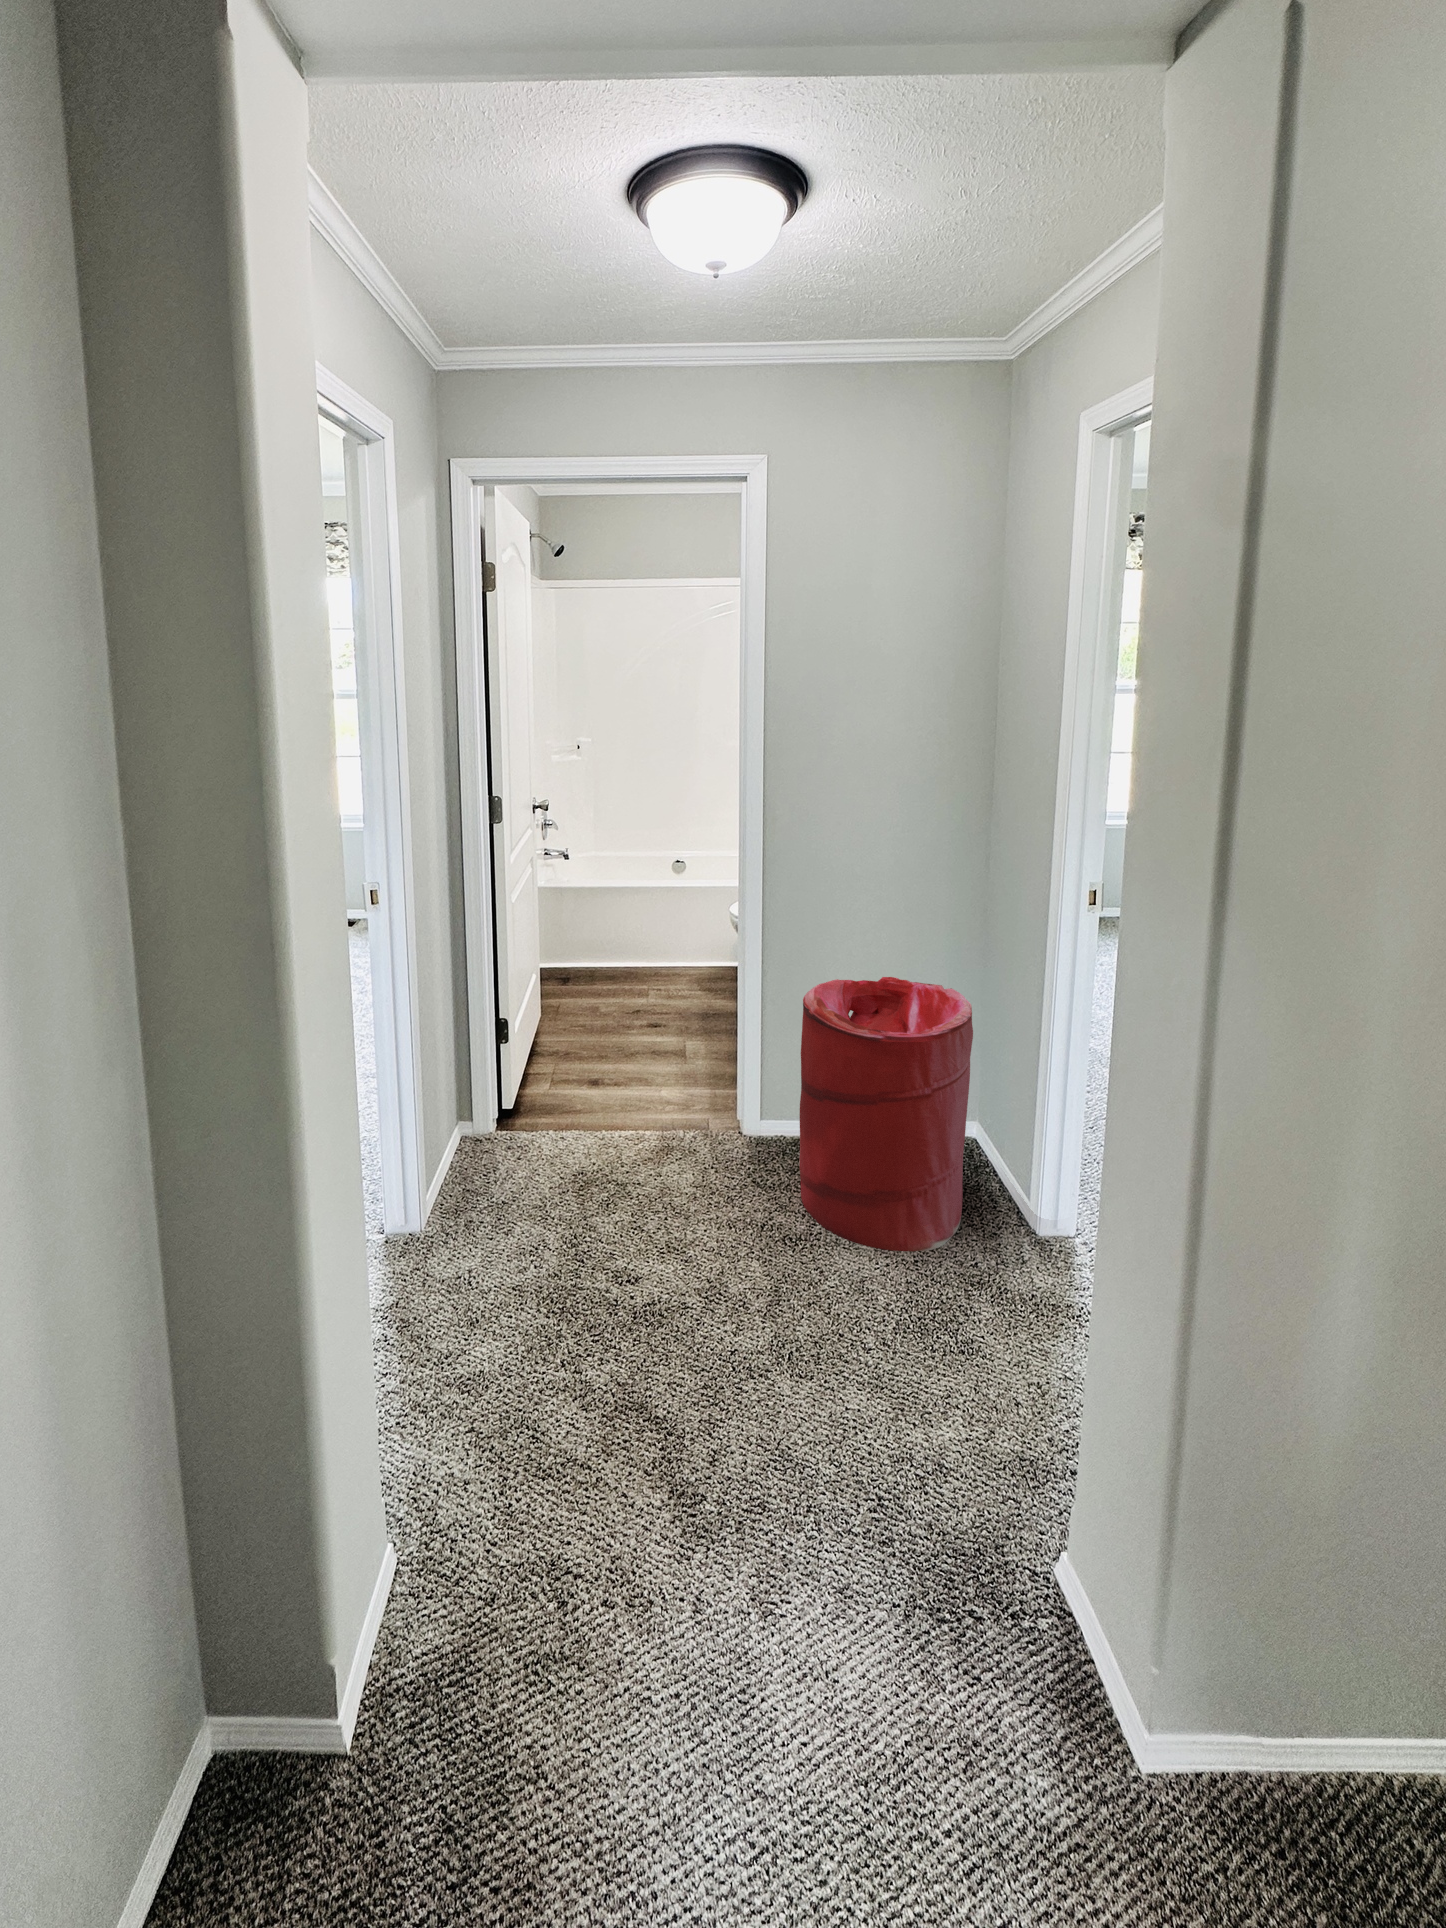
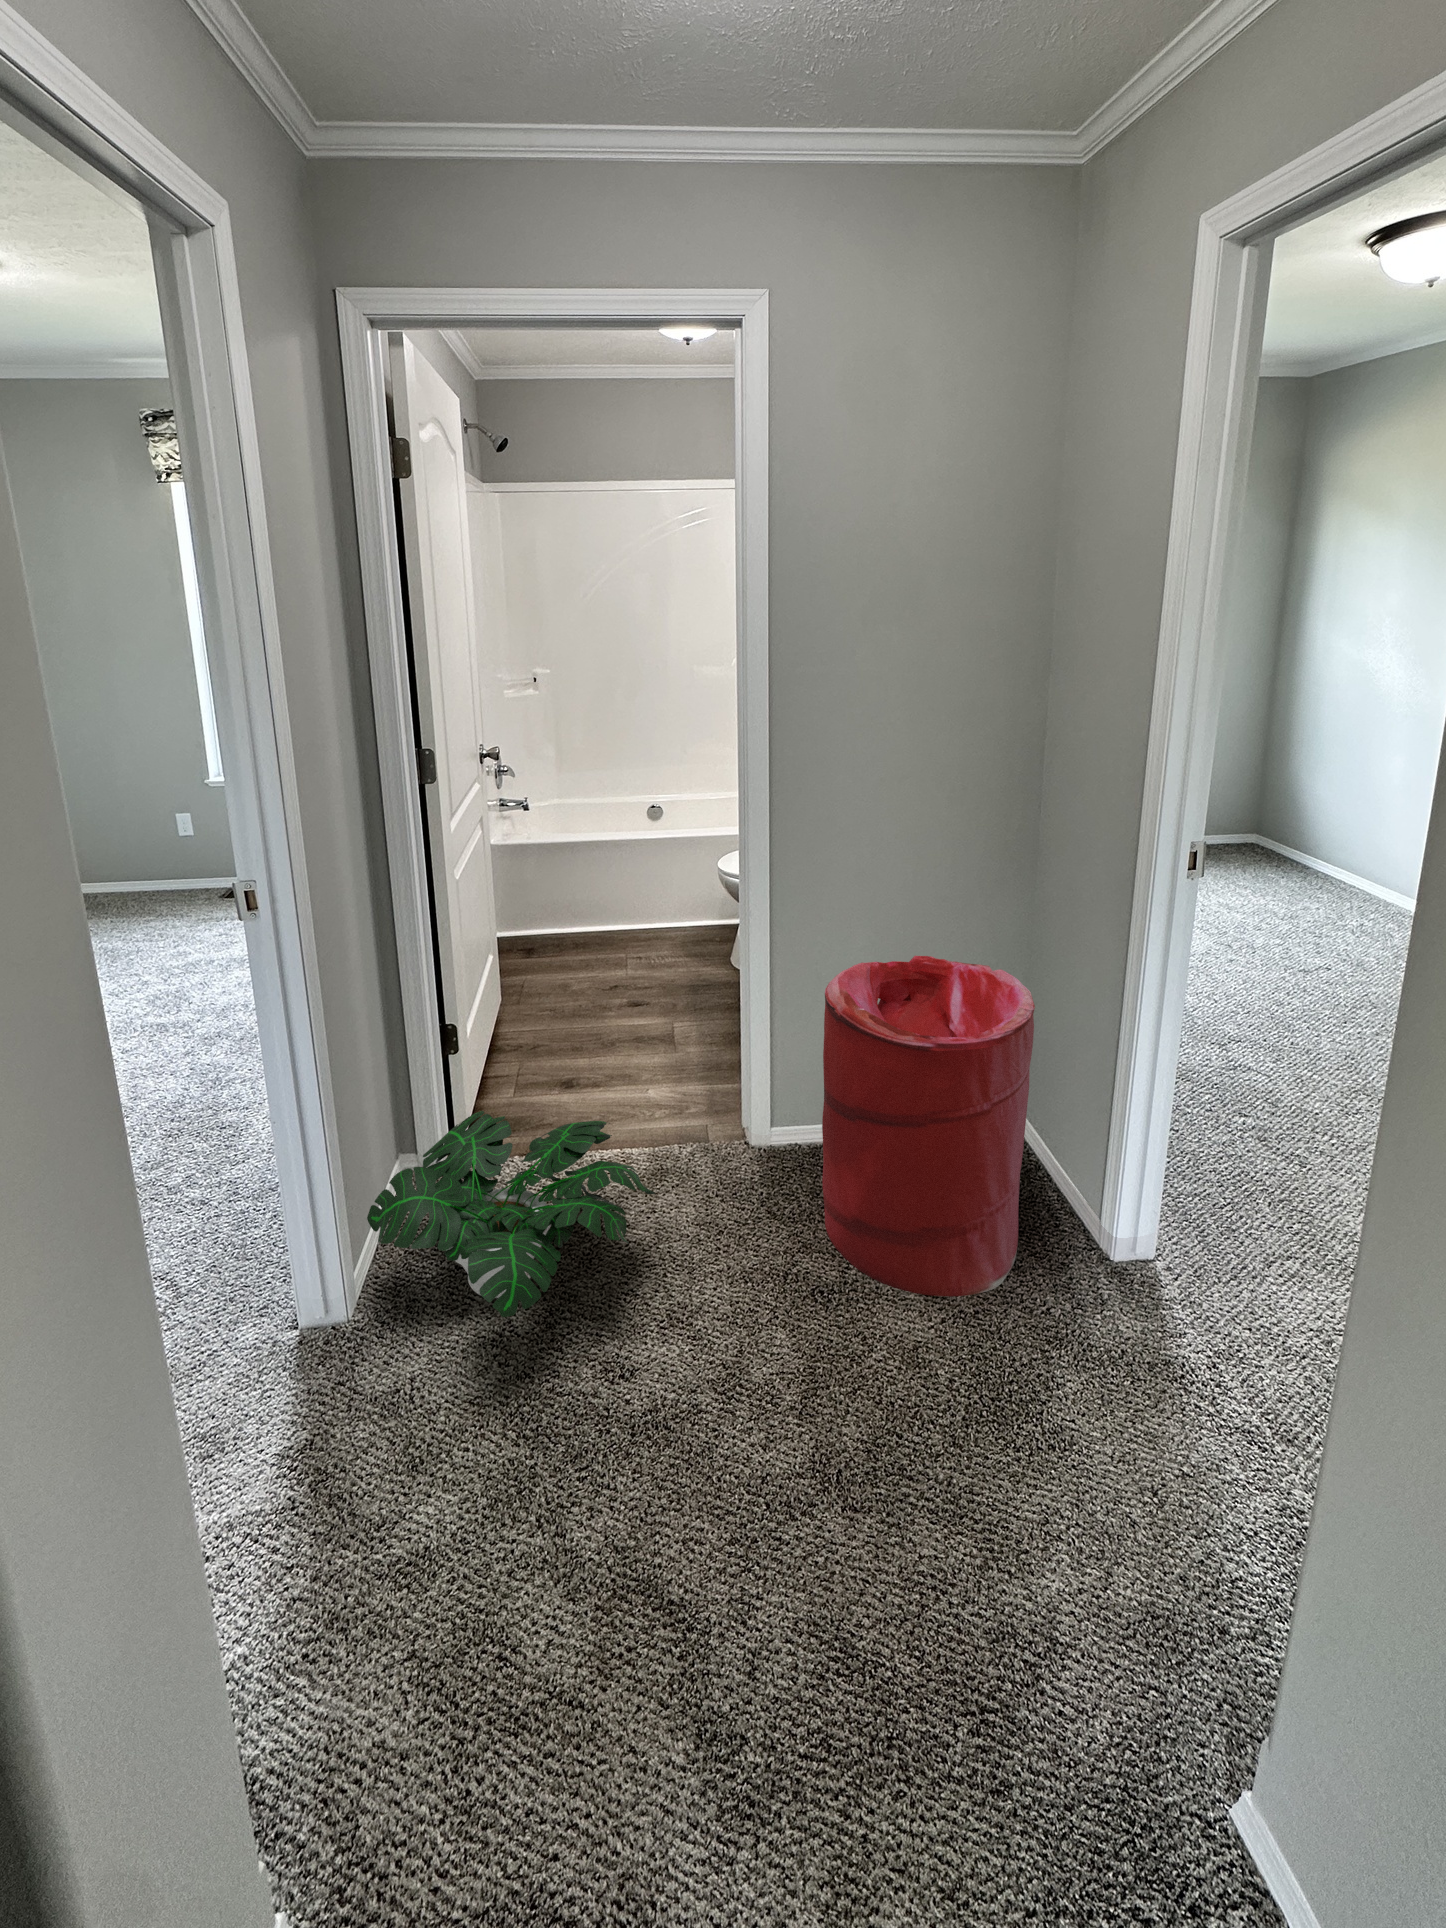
potted plant: none [438,1084,661,1226] -> present [367,1111,655,1317]

